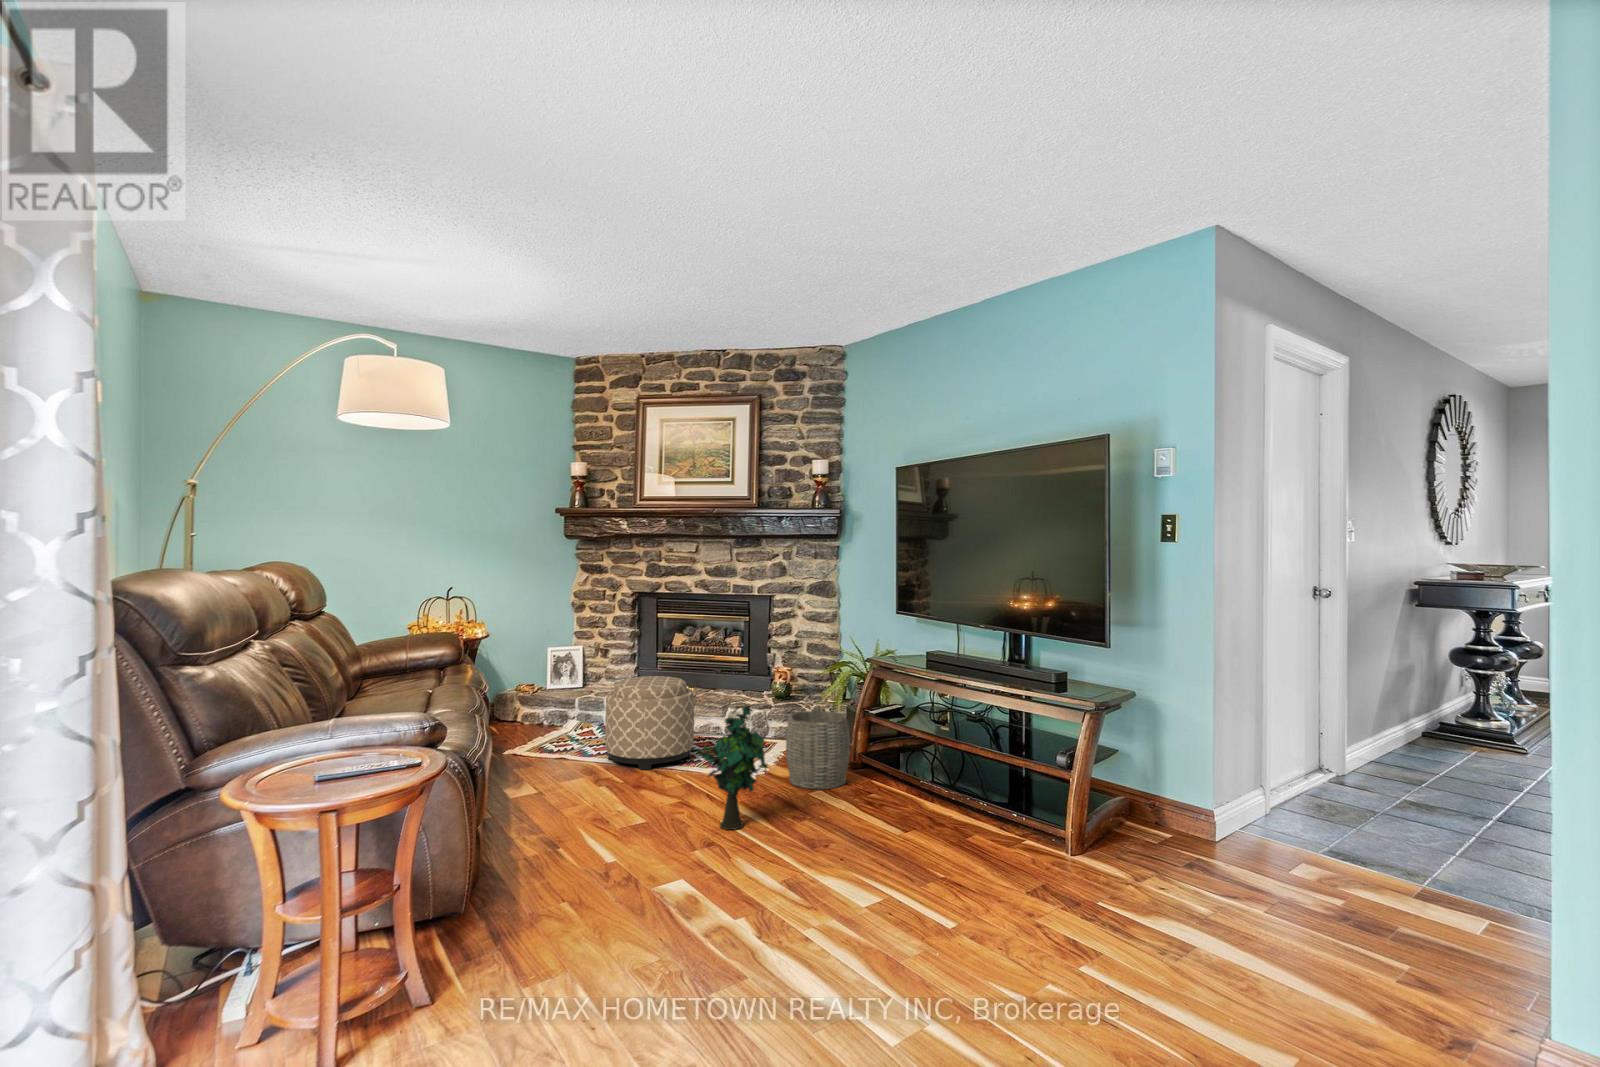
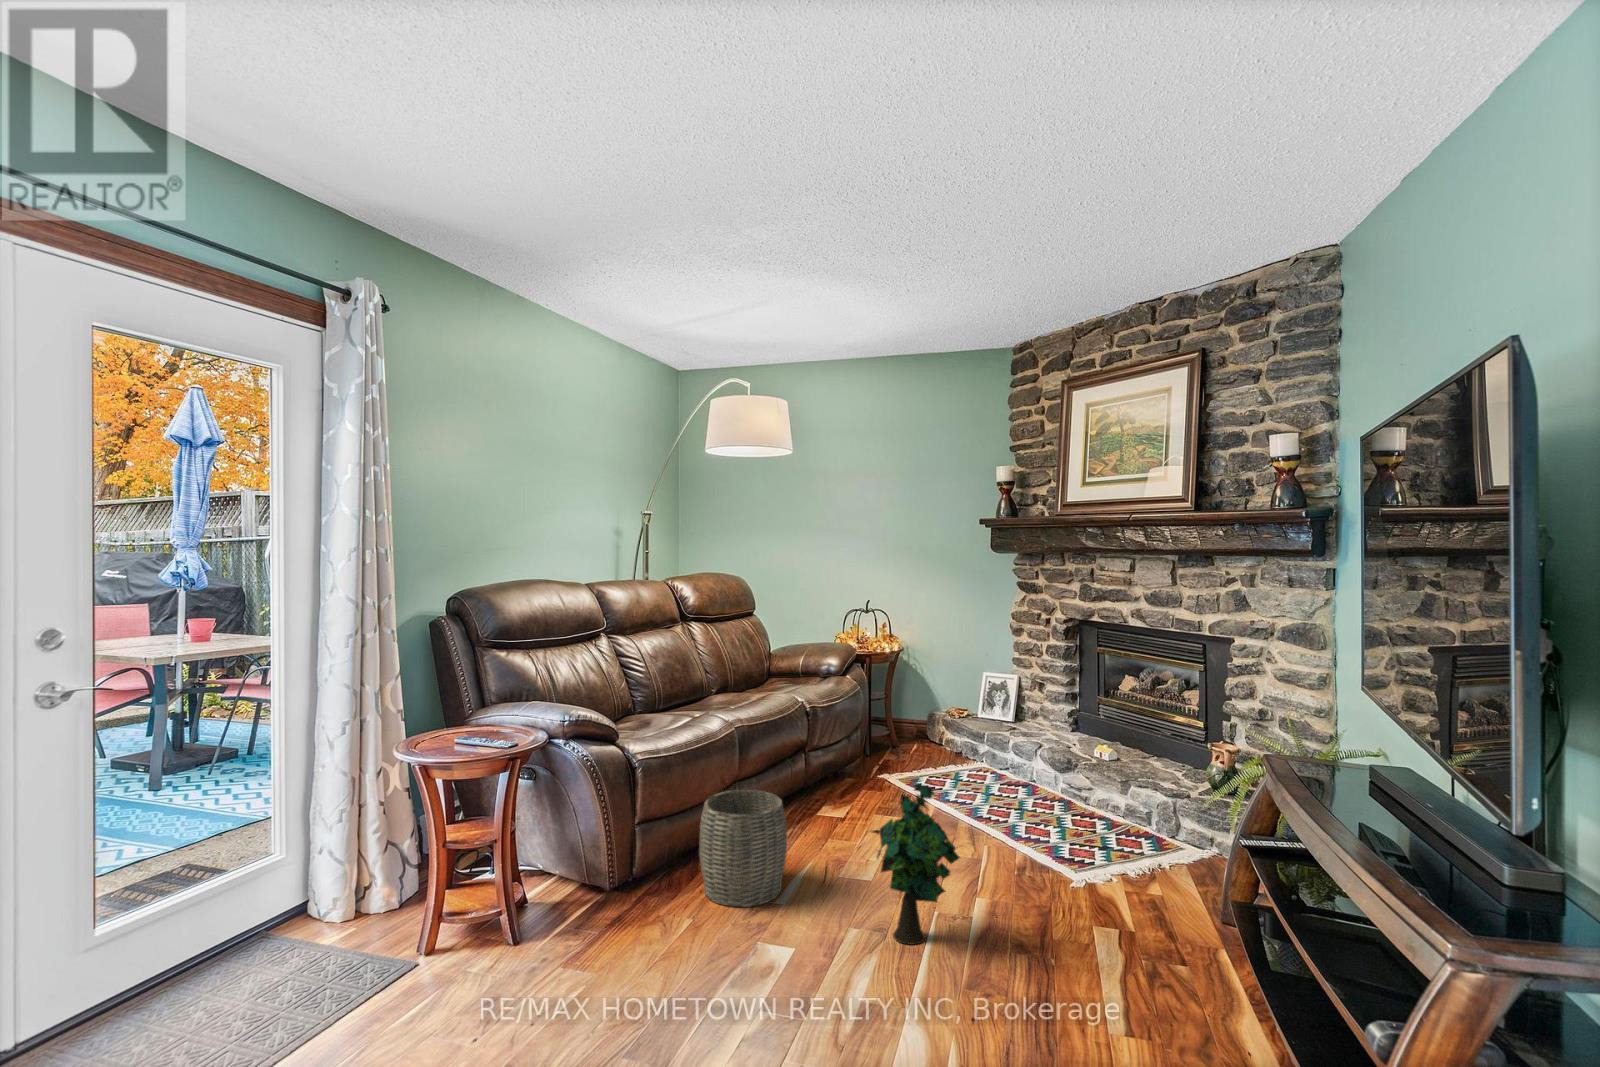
ottoman: present [605,676,694,770] -> none [940,720,1047,837]
woven basket: present [786,711,850,789] -> present [699,790,787,907]

